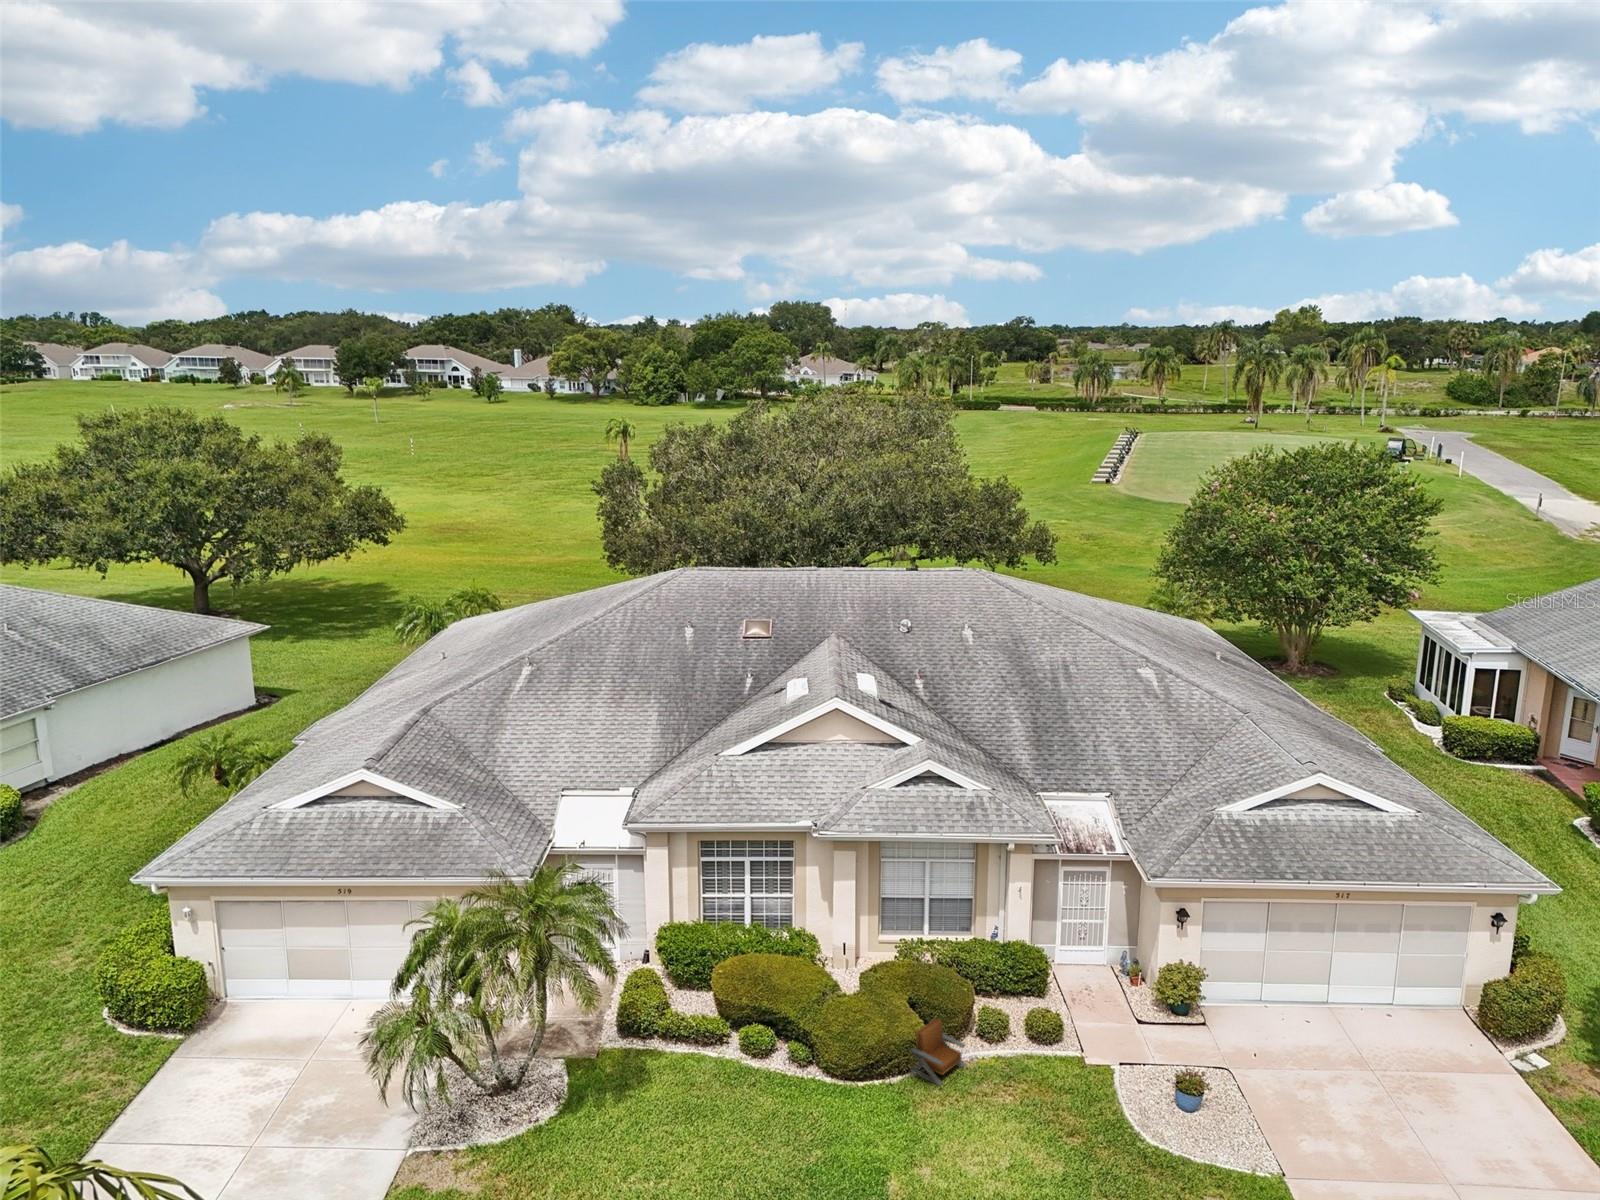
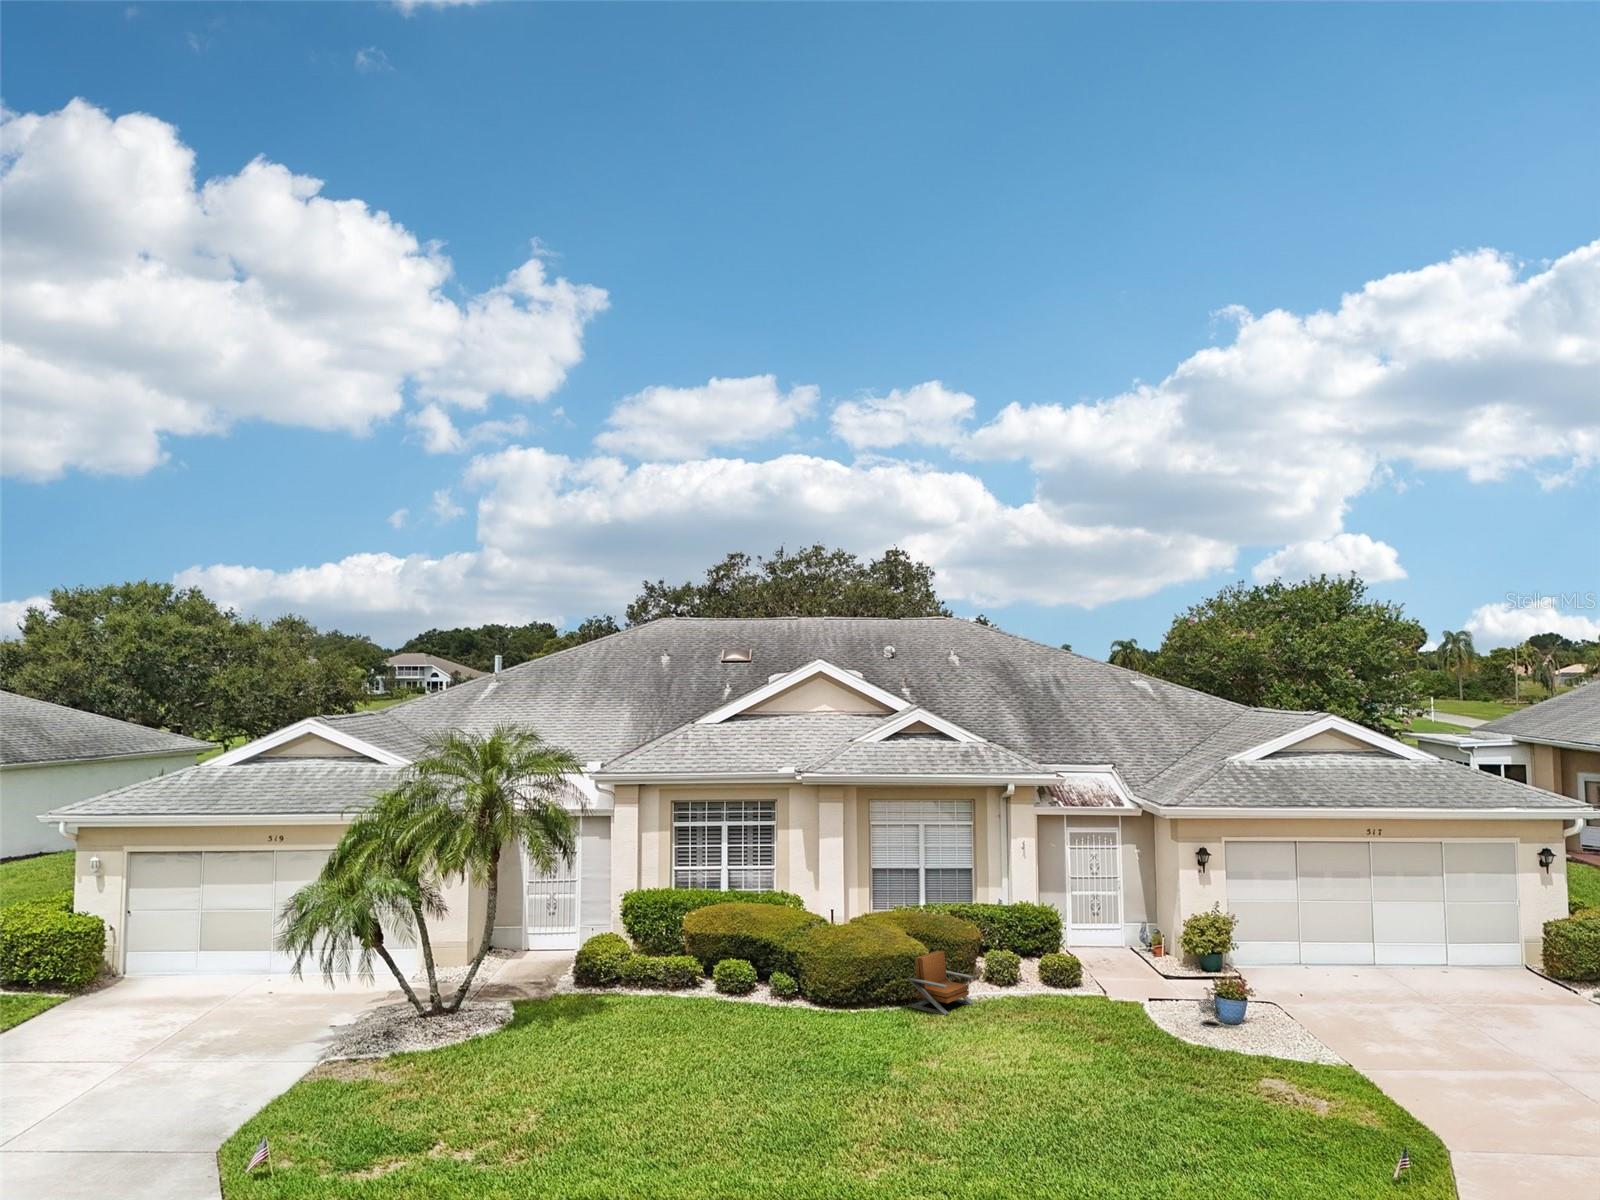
potted tree: none [1157,1080,1179,1115] -> present [1198,991,1221,1028]

